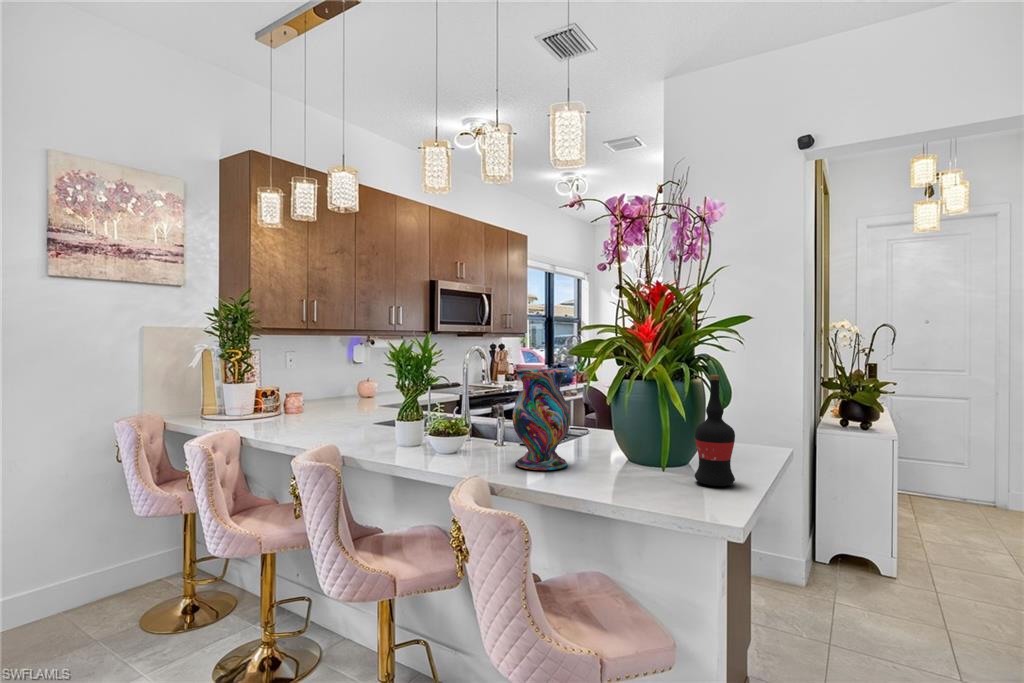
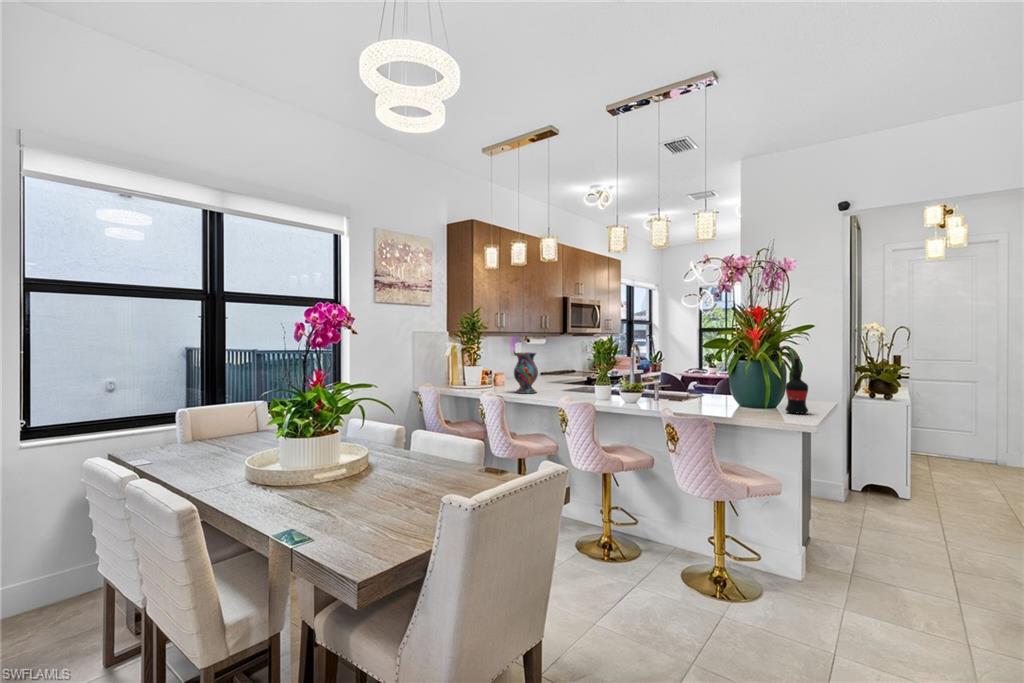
vase: present [513,369,571,470] -> present [514,352,538,393]

